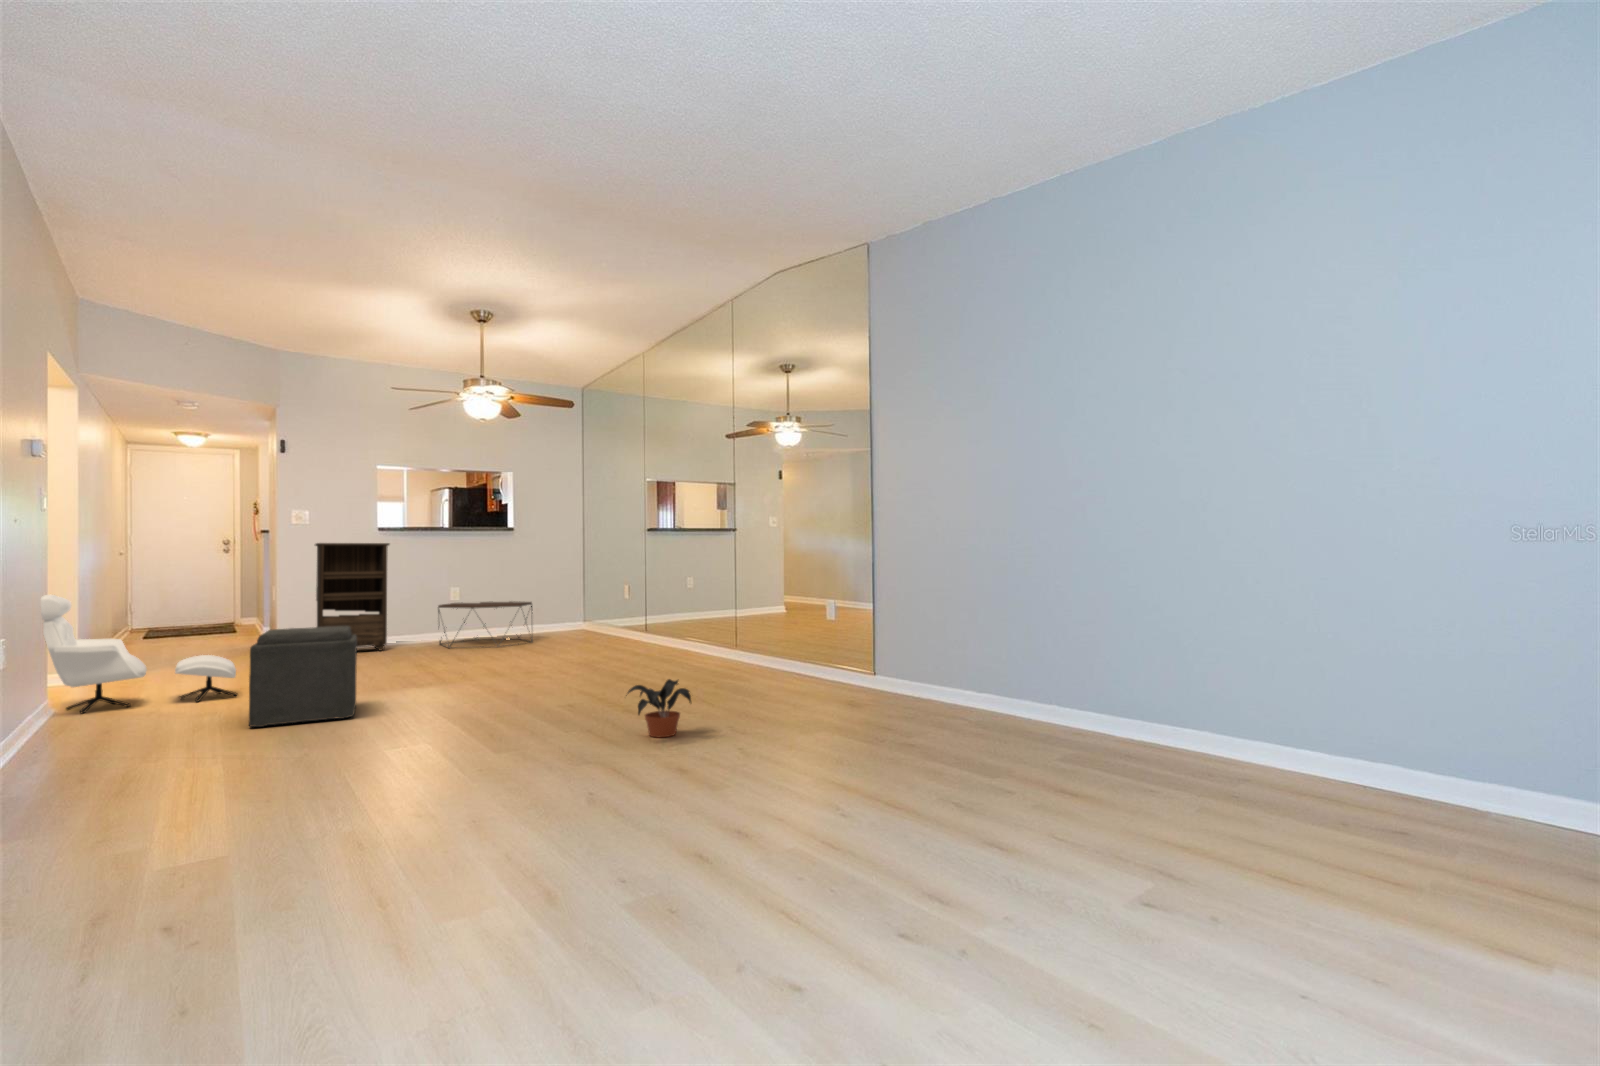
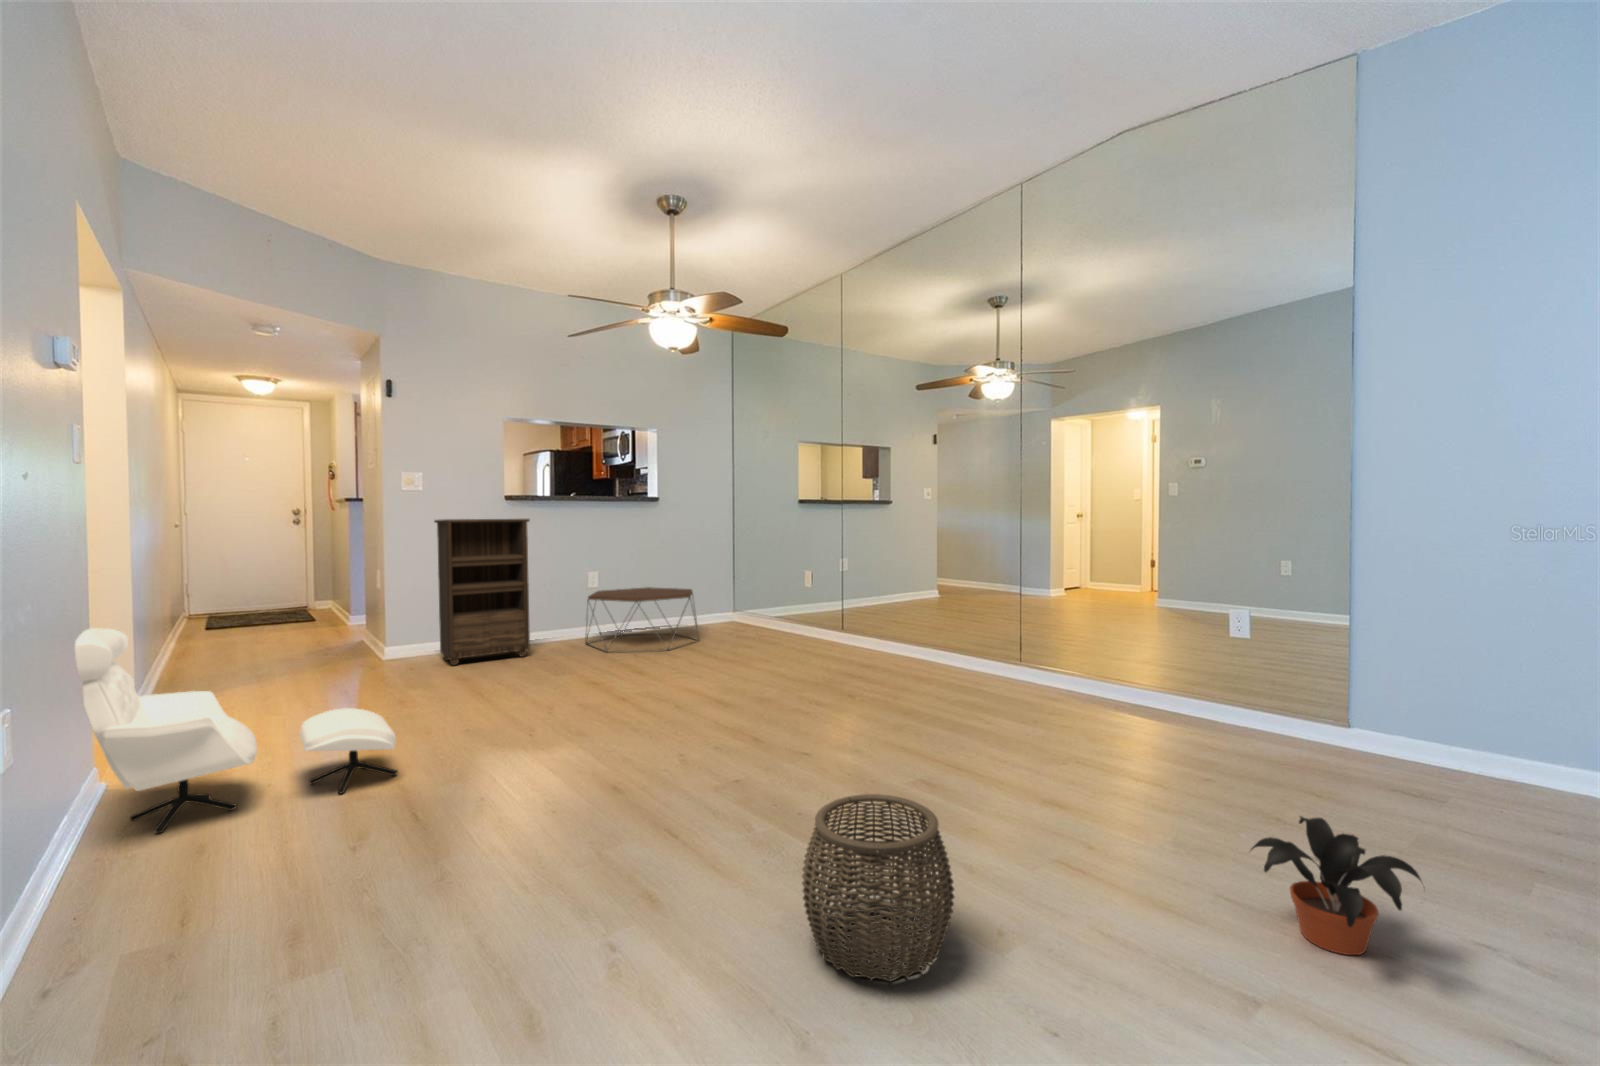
ottoman: present [249,626,357,727] -> none [466,679,648,898]
woven basket: none [391,668,475,743] -> present [802,794,955,982]

